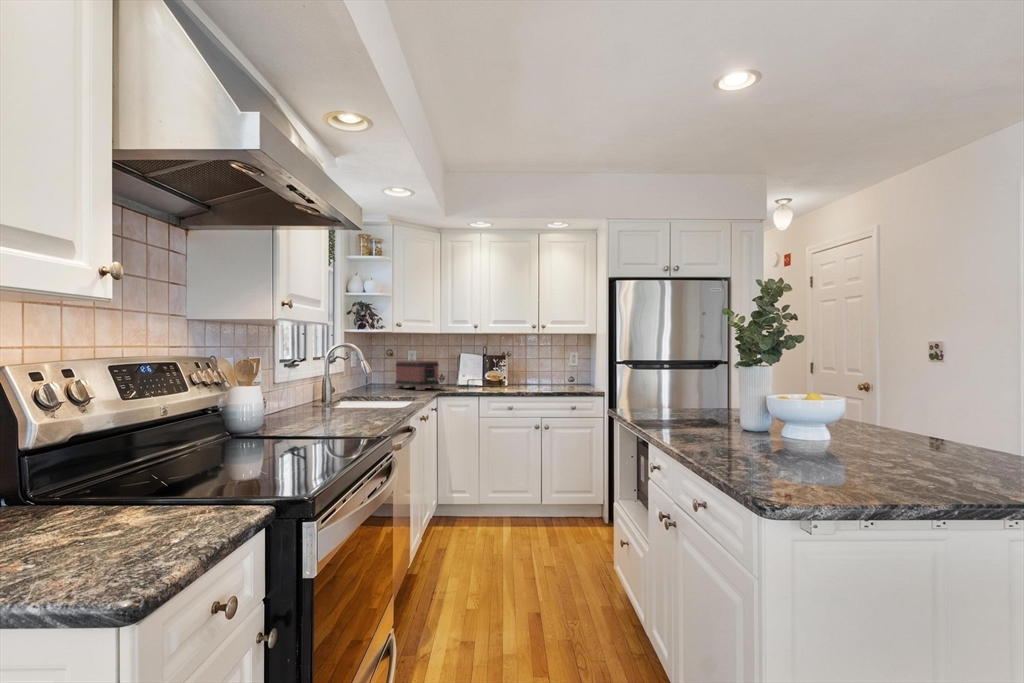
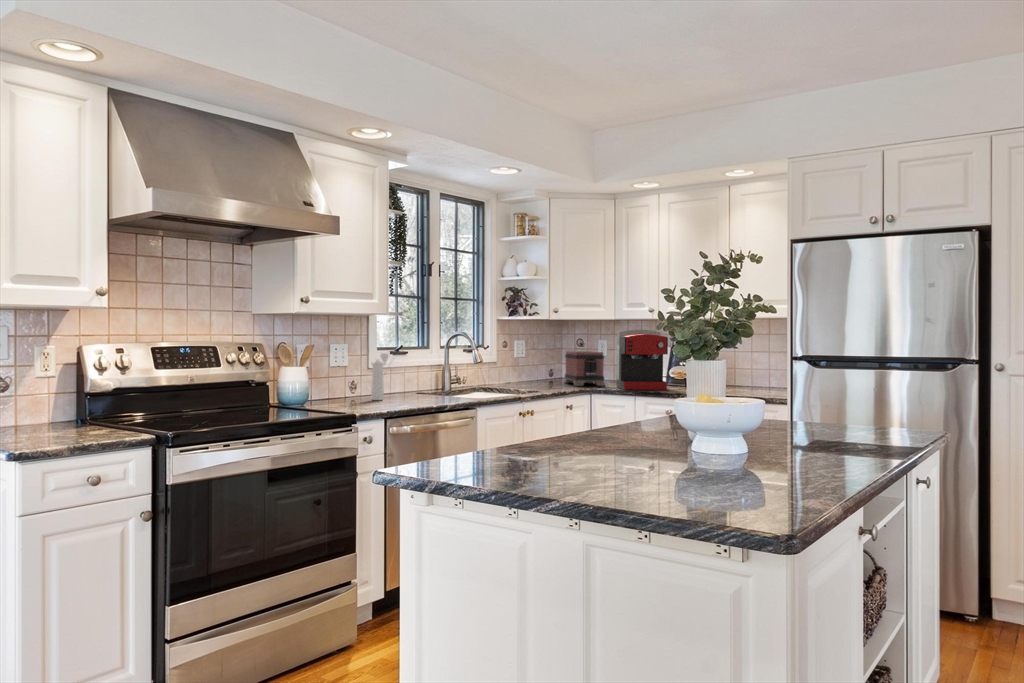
coffee maker: none [452,341,501,391] -> present [616,329,668,390]
pepper mill: none [304,366,321,418] -> present [371,353,389,400]

